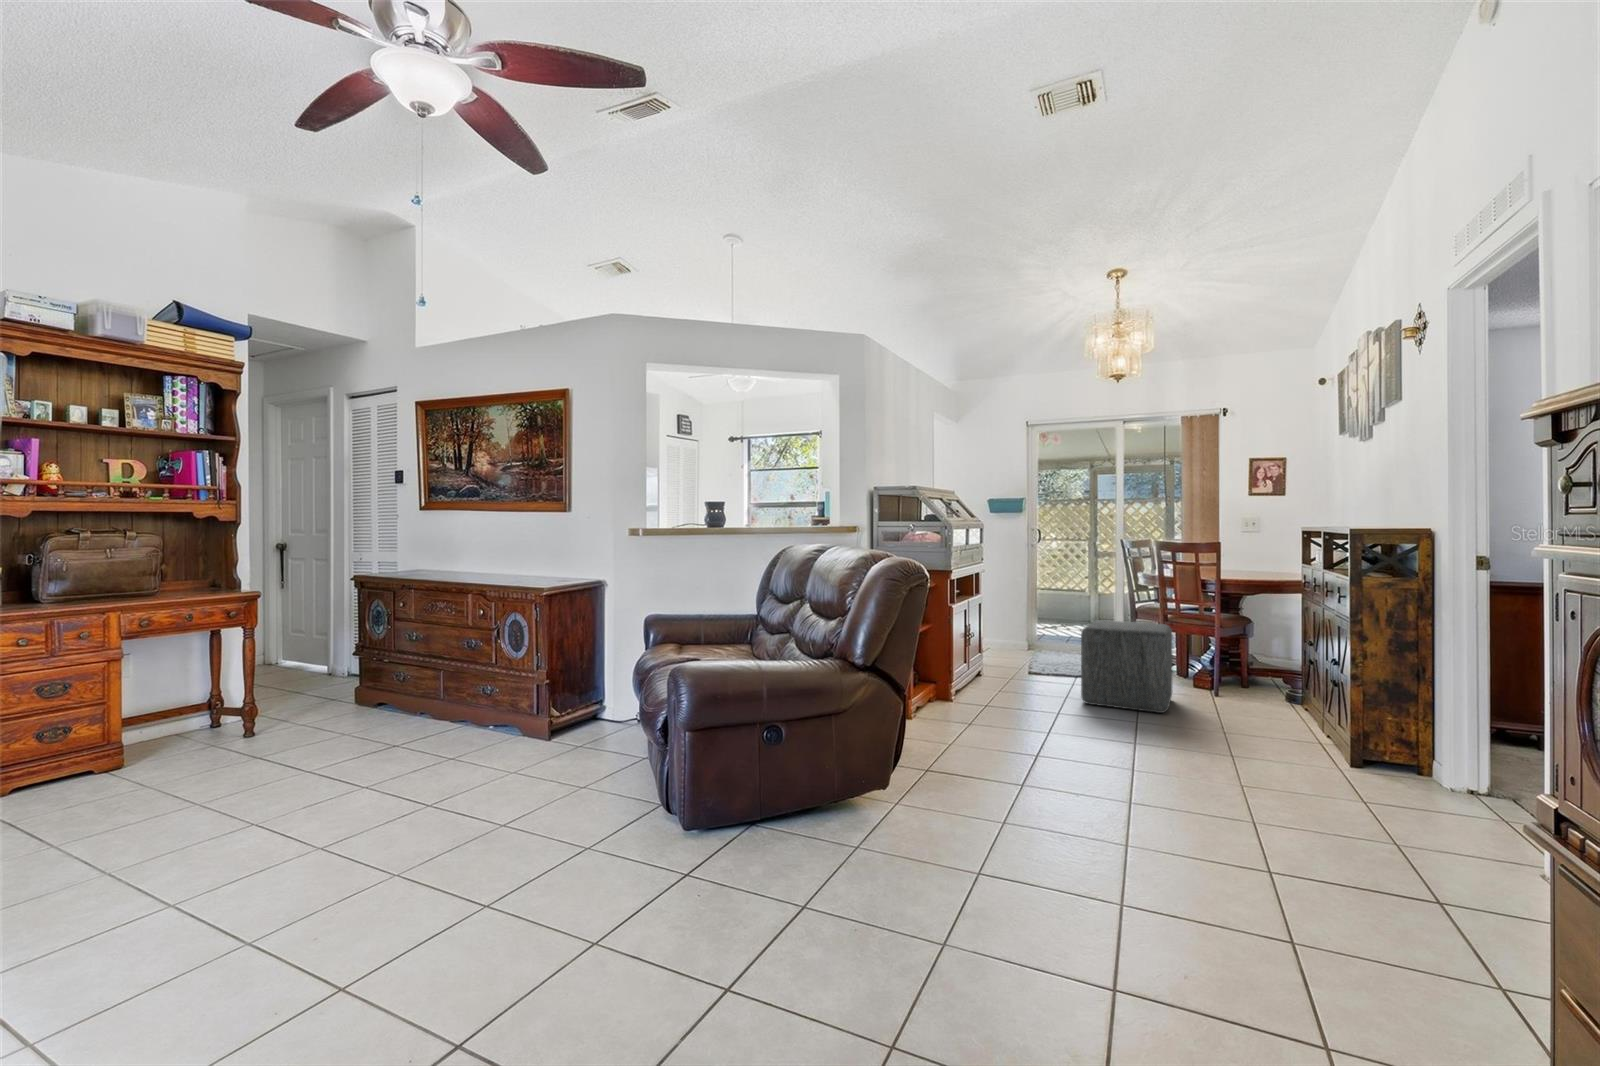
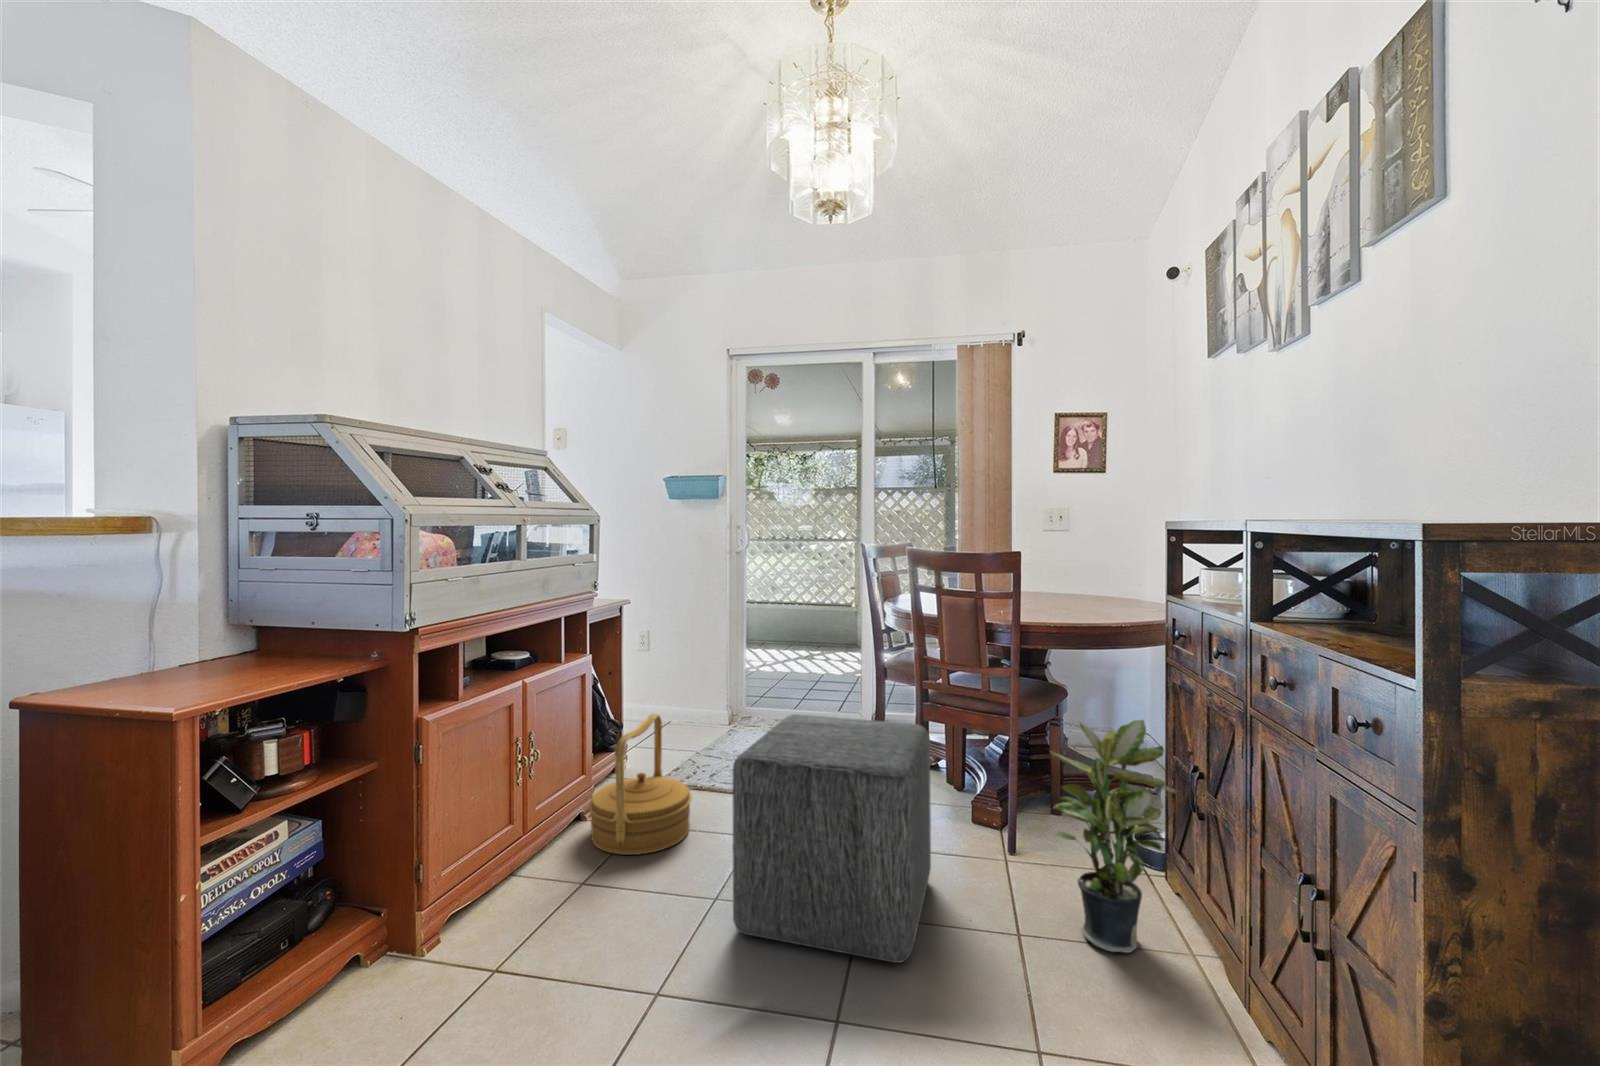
potted plant: none [1235,616,1303,719] -> present [1050,720,1179,953]
woven basket: none [985,625,1037,685] -> present [589,714,692,855]

